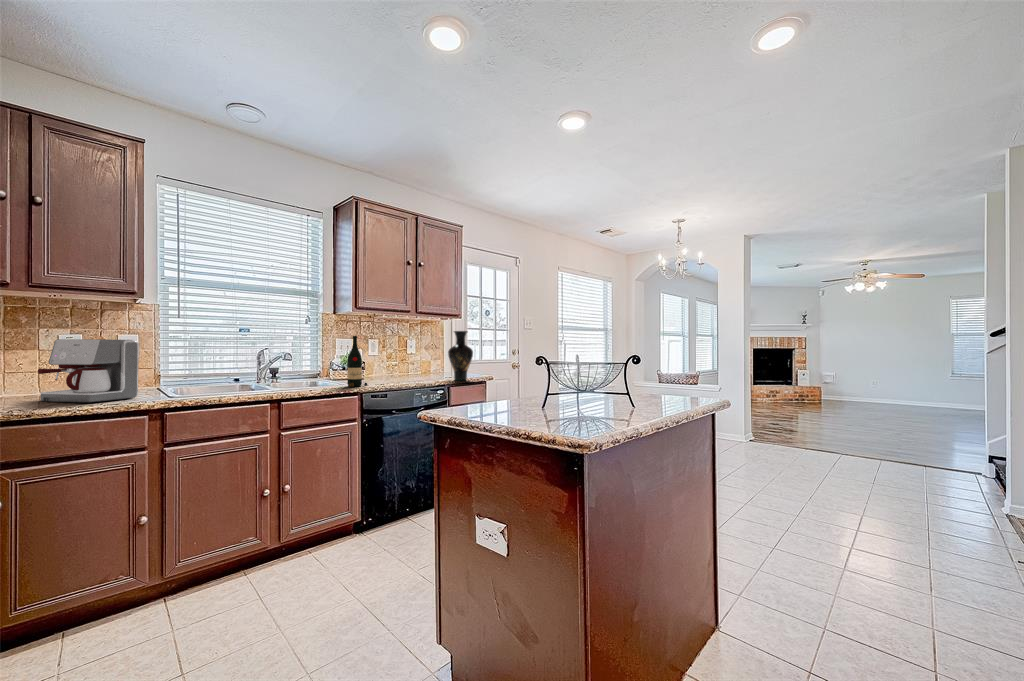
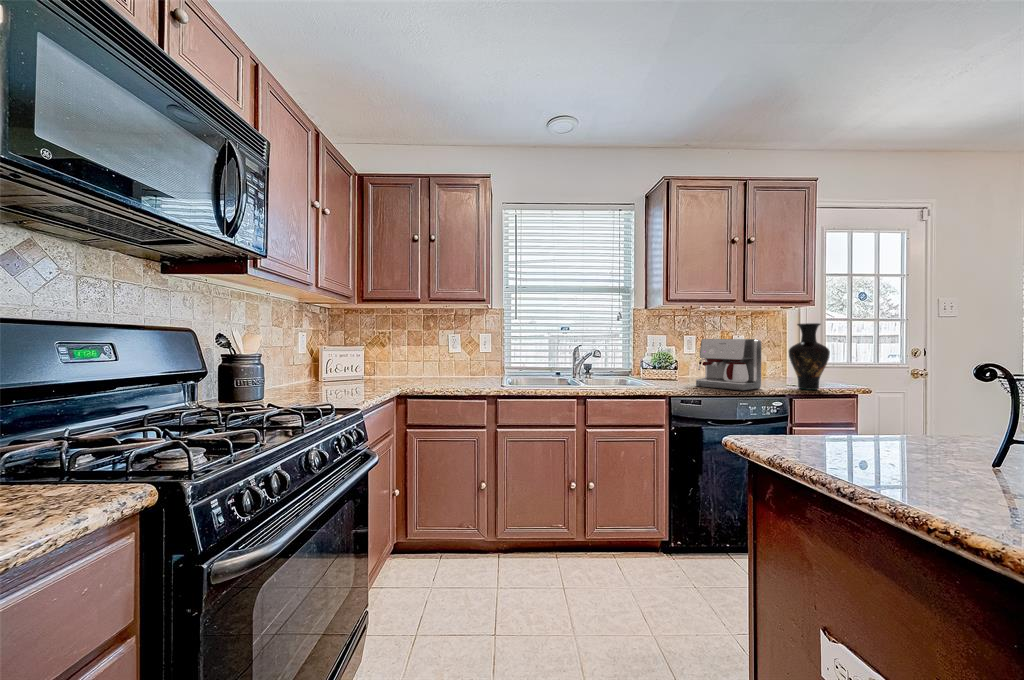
wine bottle: present [348,336,368,387] -> none [654,332,677,389]
coffee maker: present [38,339,139,403] -> present [696,339,761,391]

